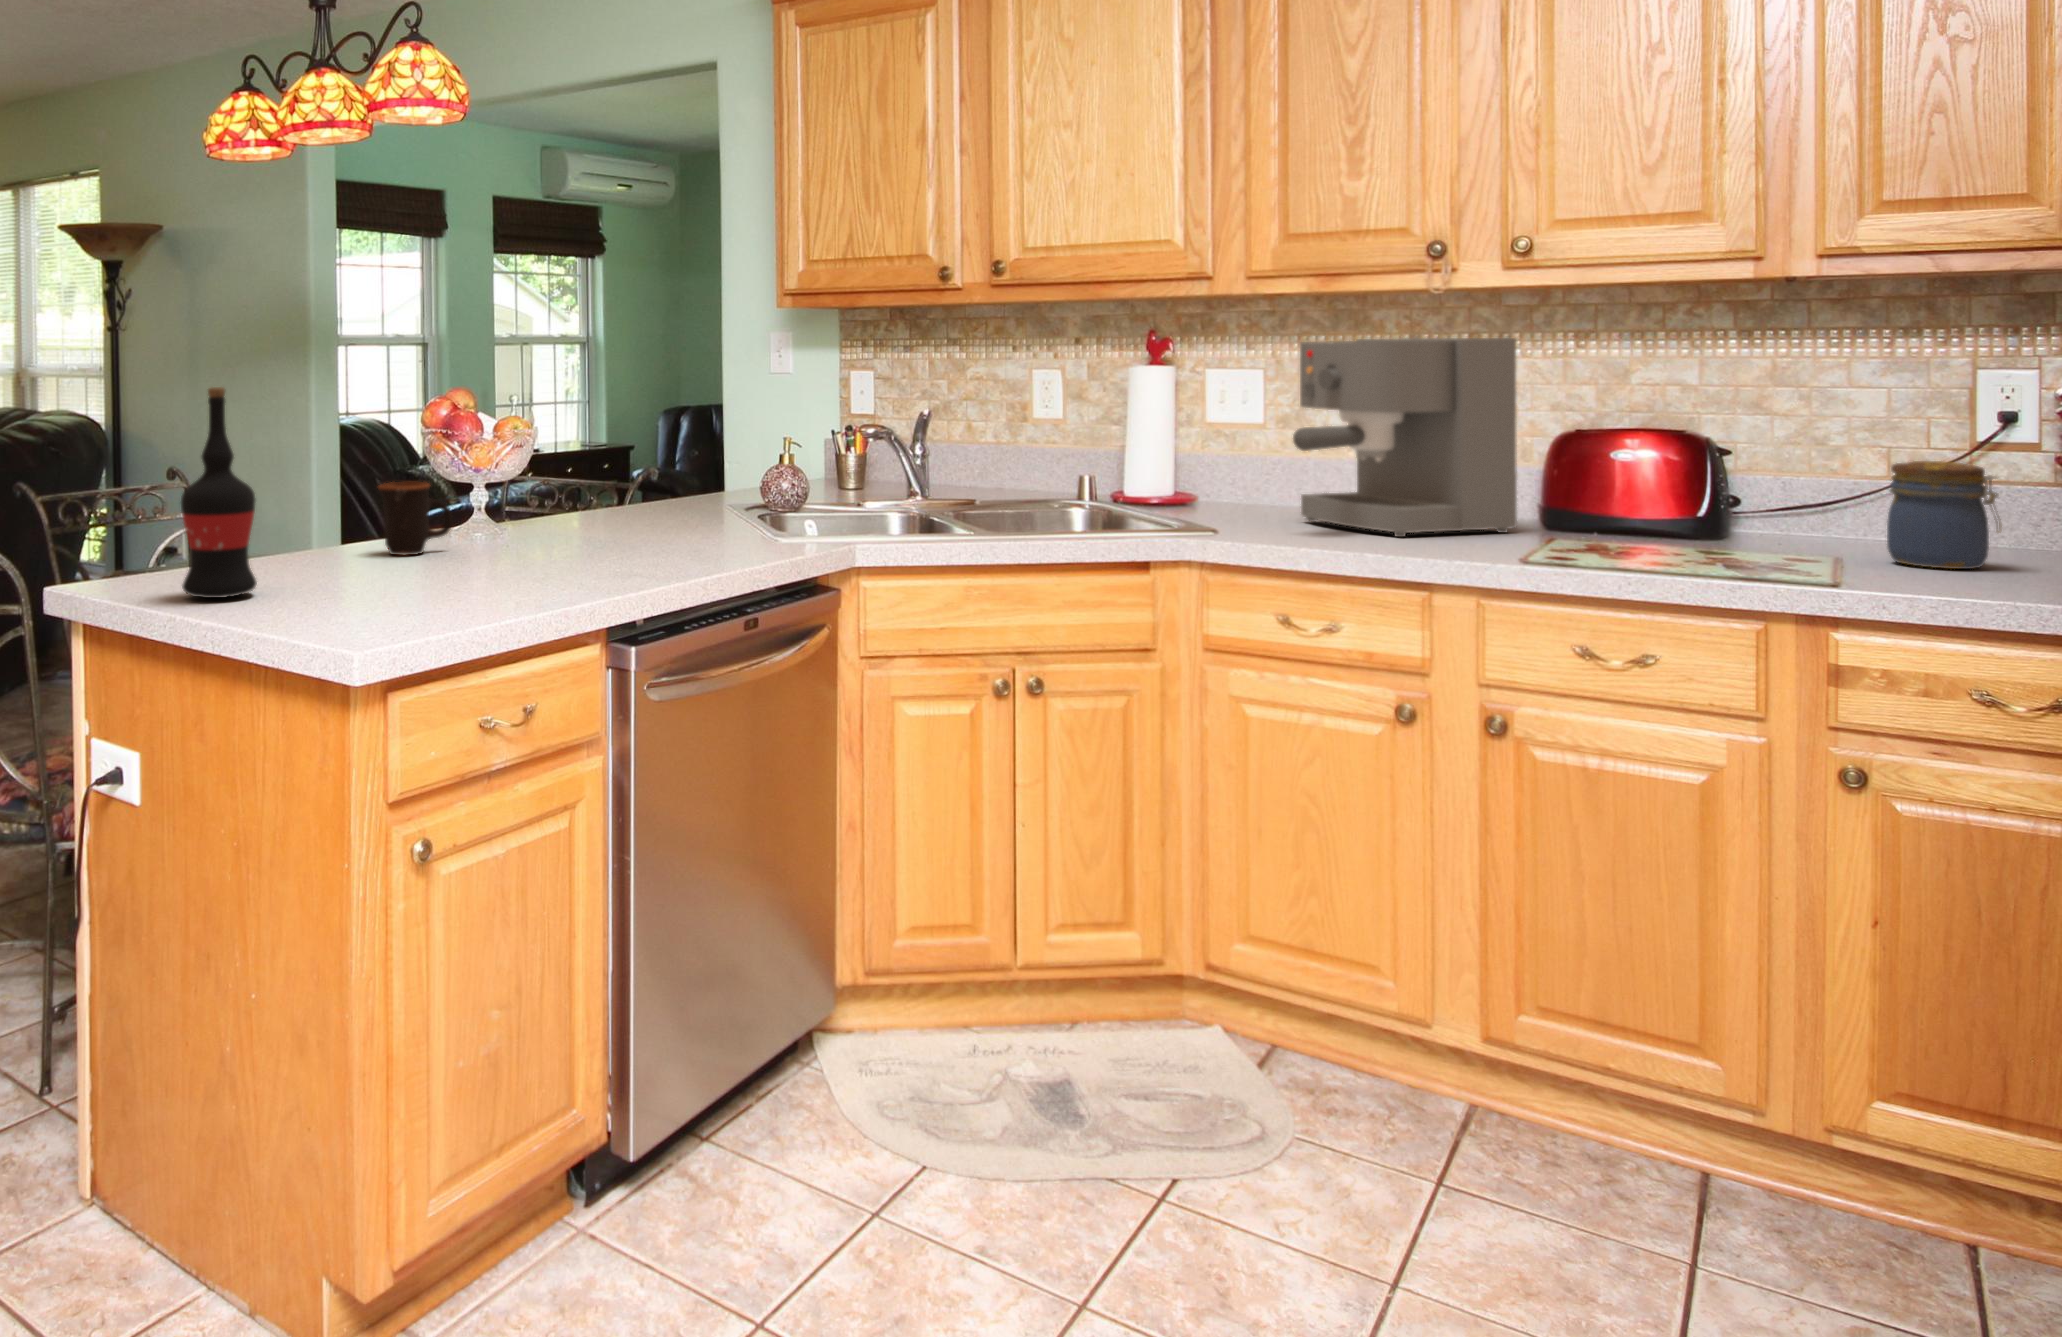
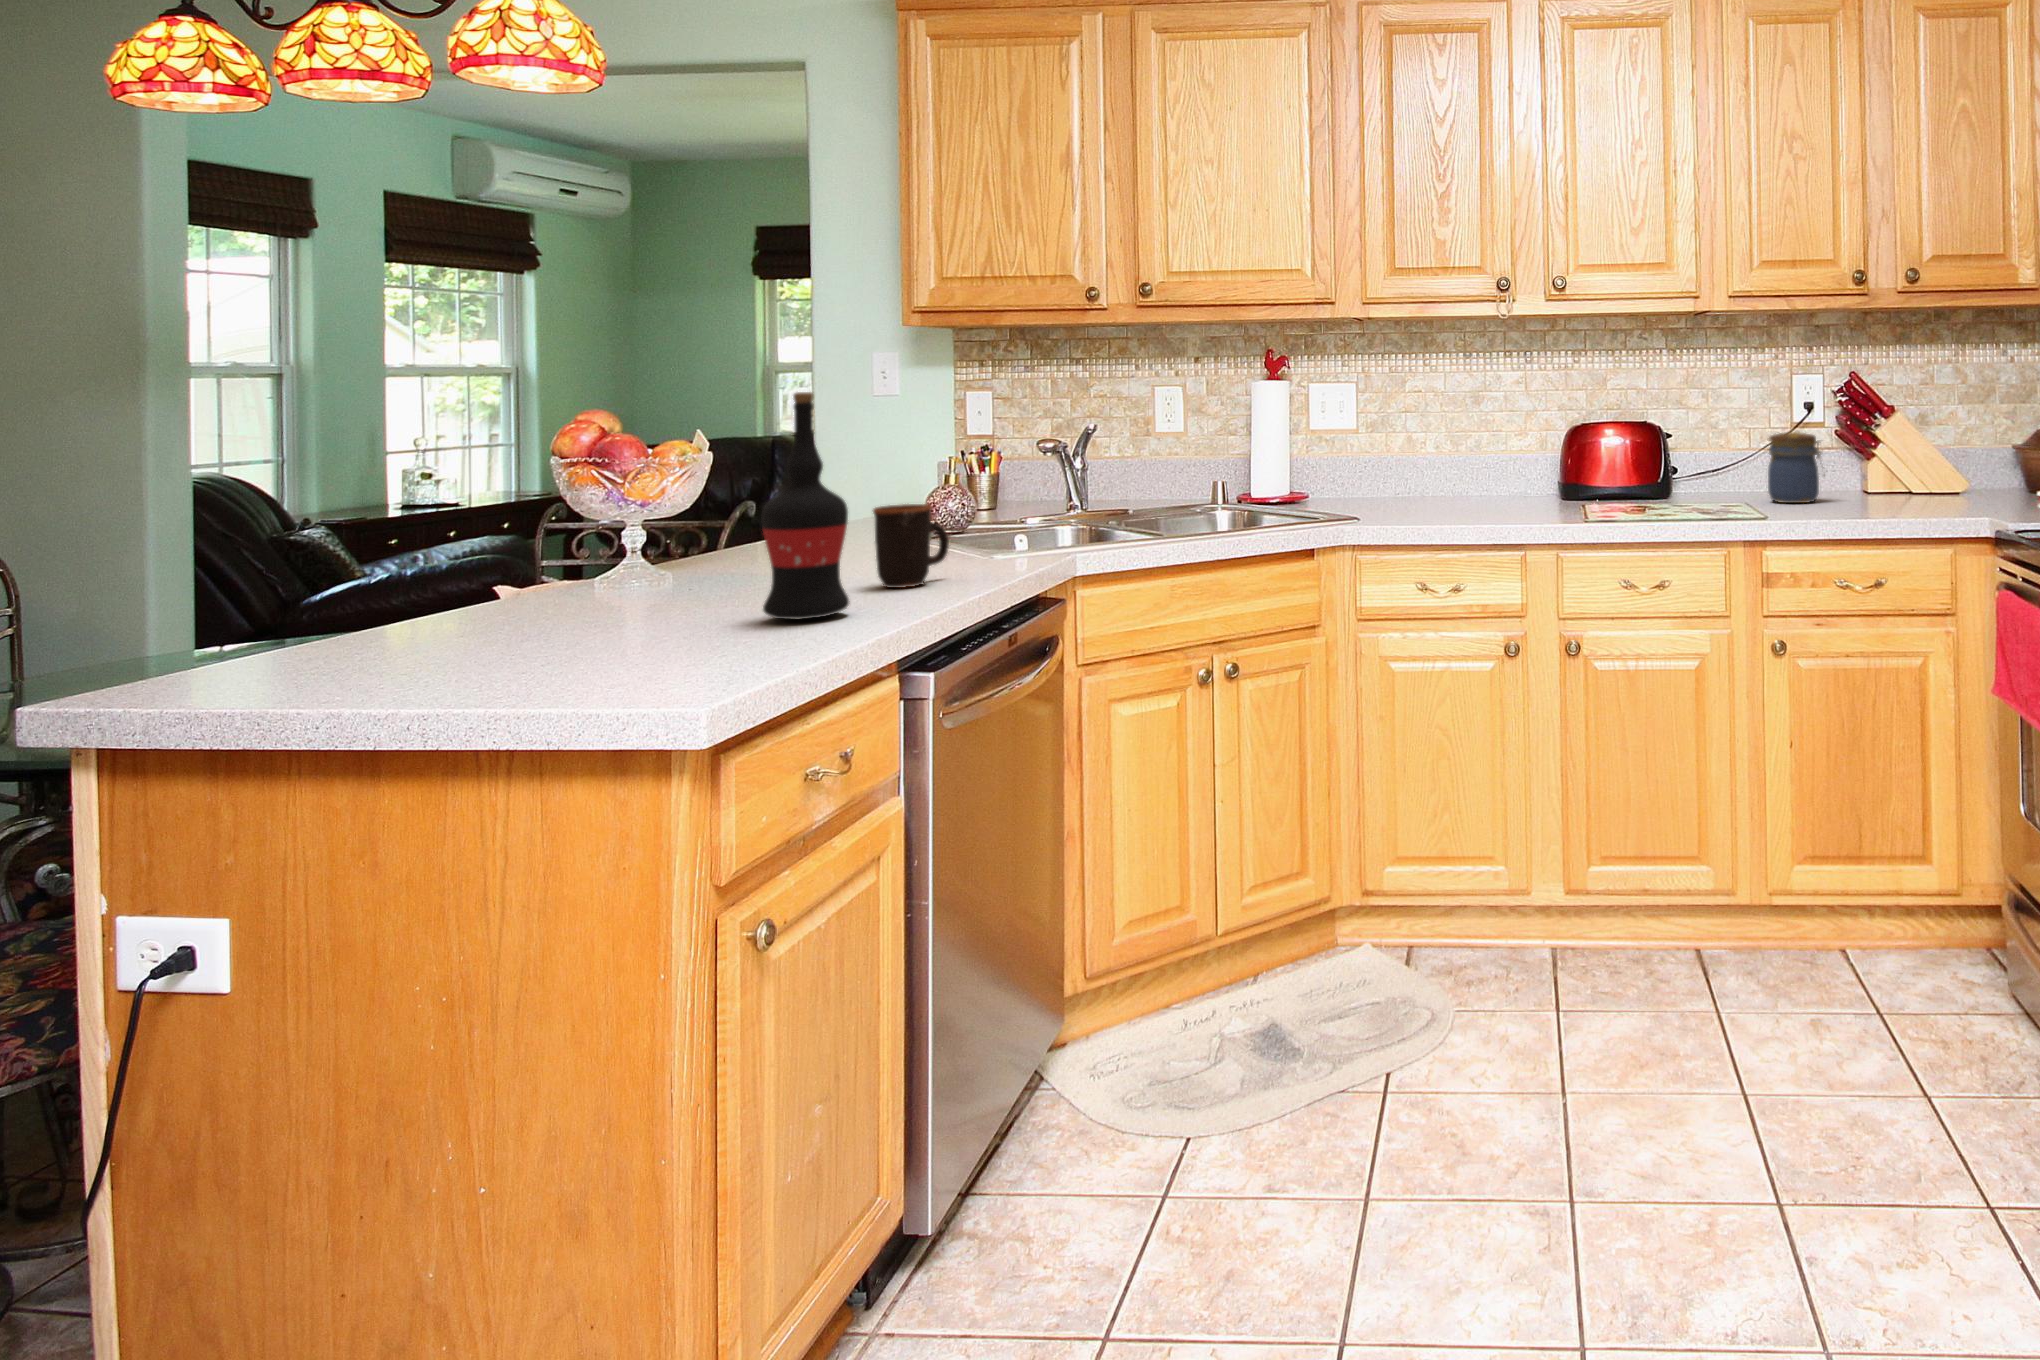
coffee maker: present [1293,338,1517,537] -> none [1398,353,1549,511]
wine bottle: present [181,387,257,598] -> present [761,392,850,620]
mug: present [378,482,452,555] -> present [873,504,949,588]

